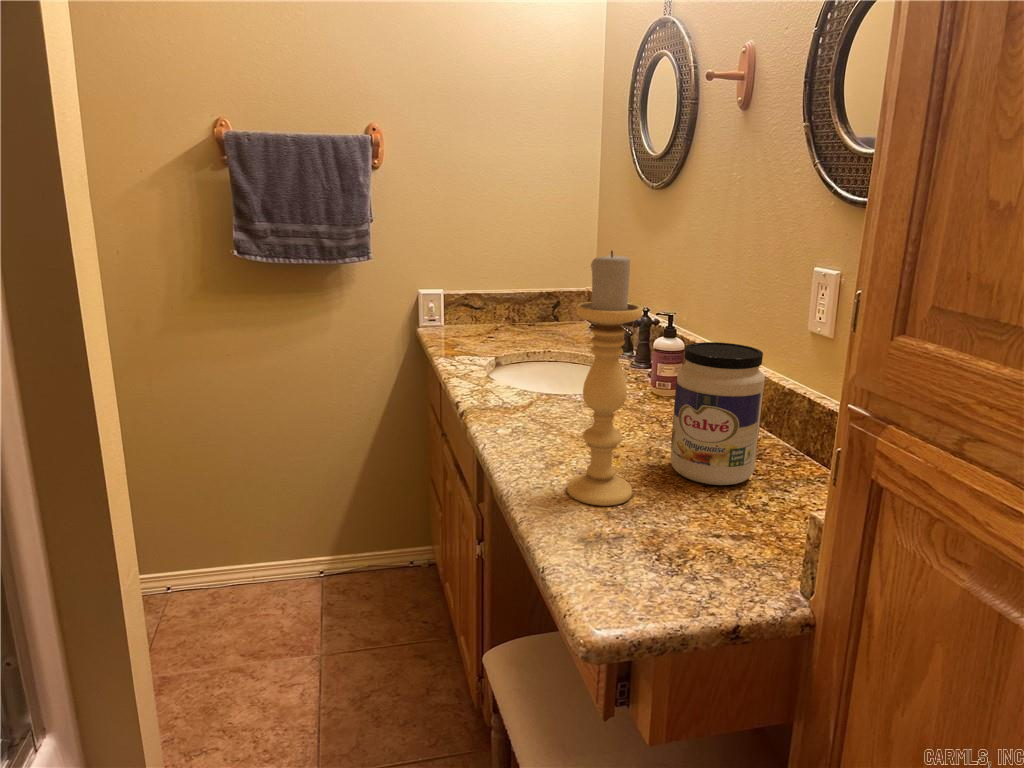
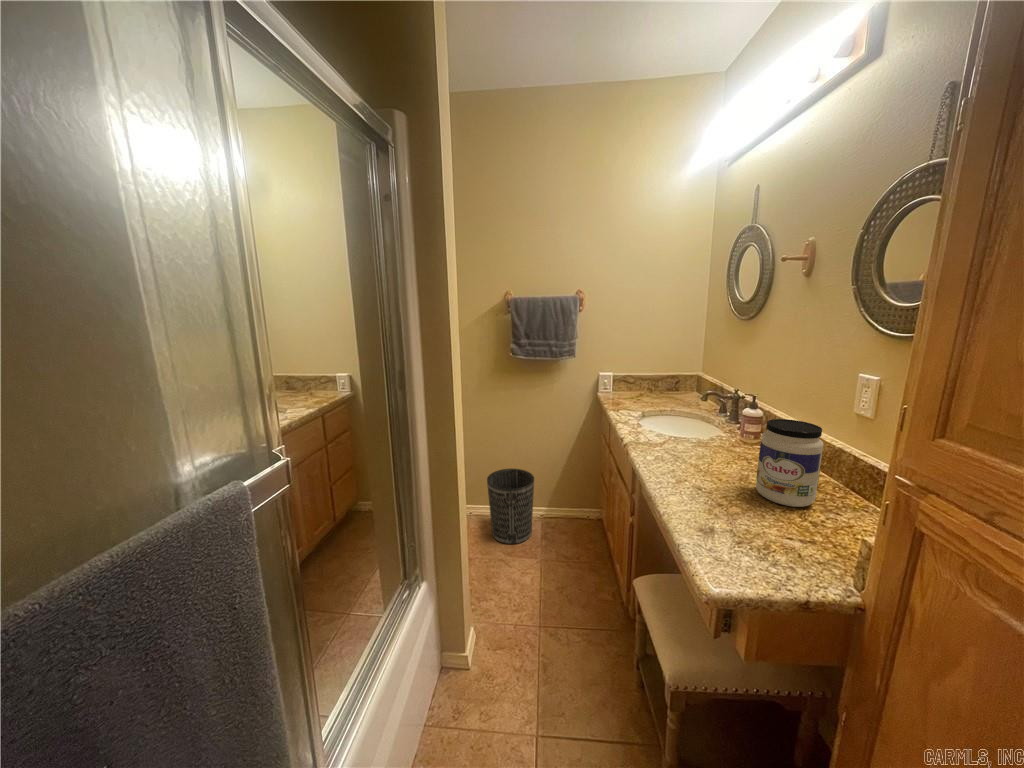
candle holder: present [567,251,643,506] -> none [691,370,741,511]
wastebasket: none [199,487,302,636] -> present [487,469,534,544]

